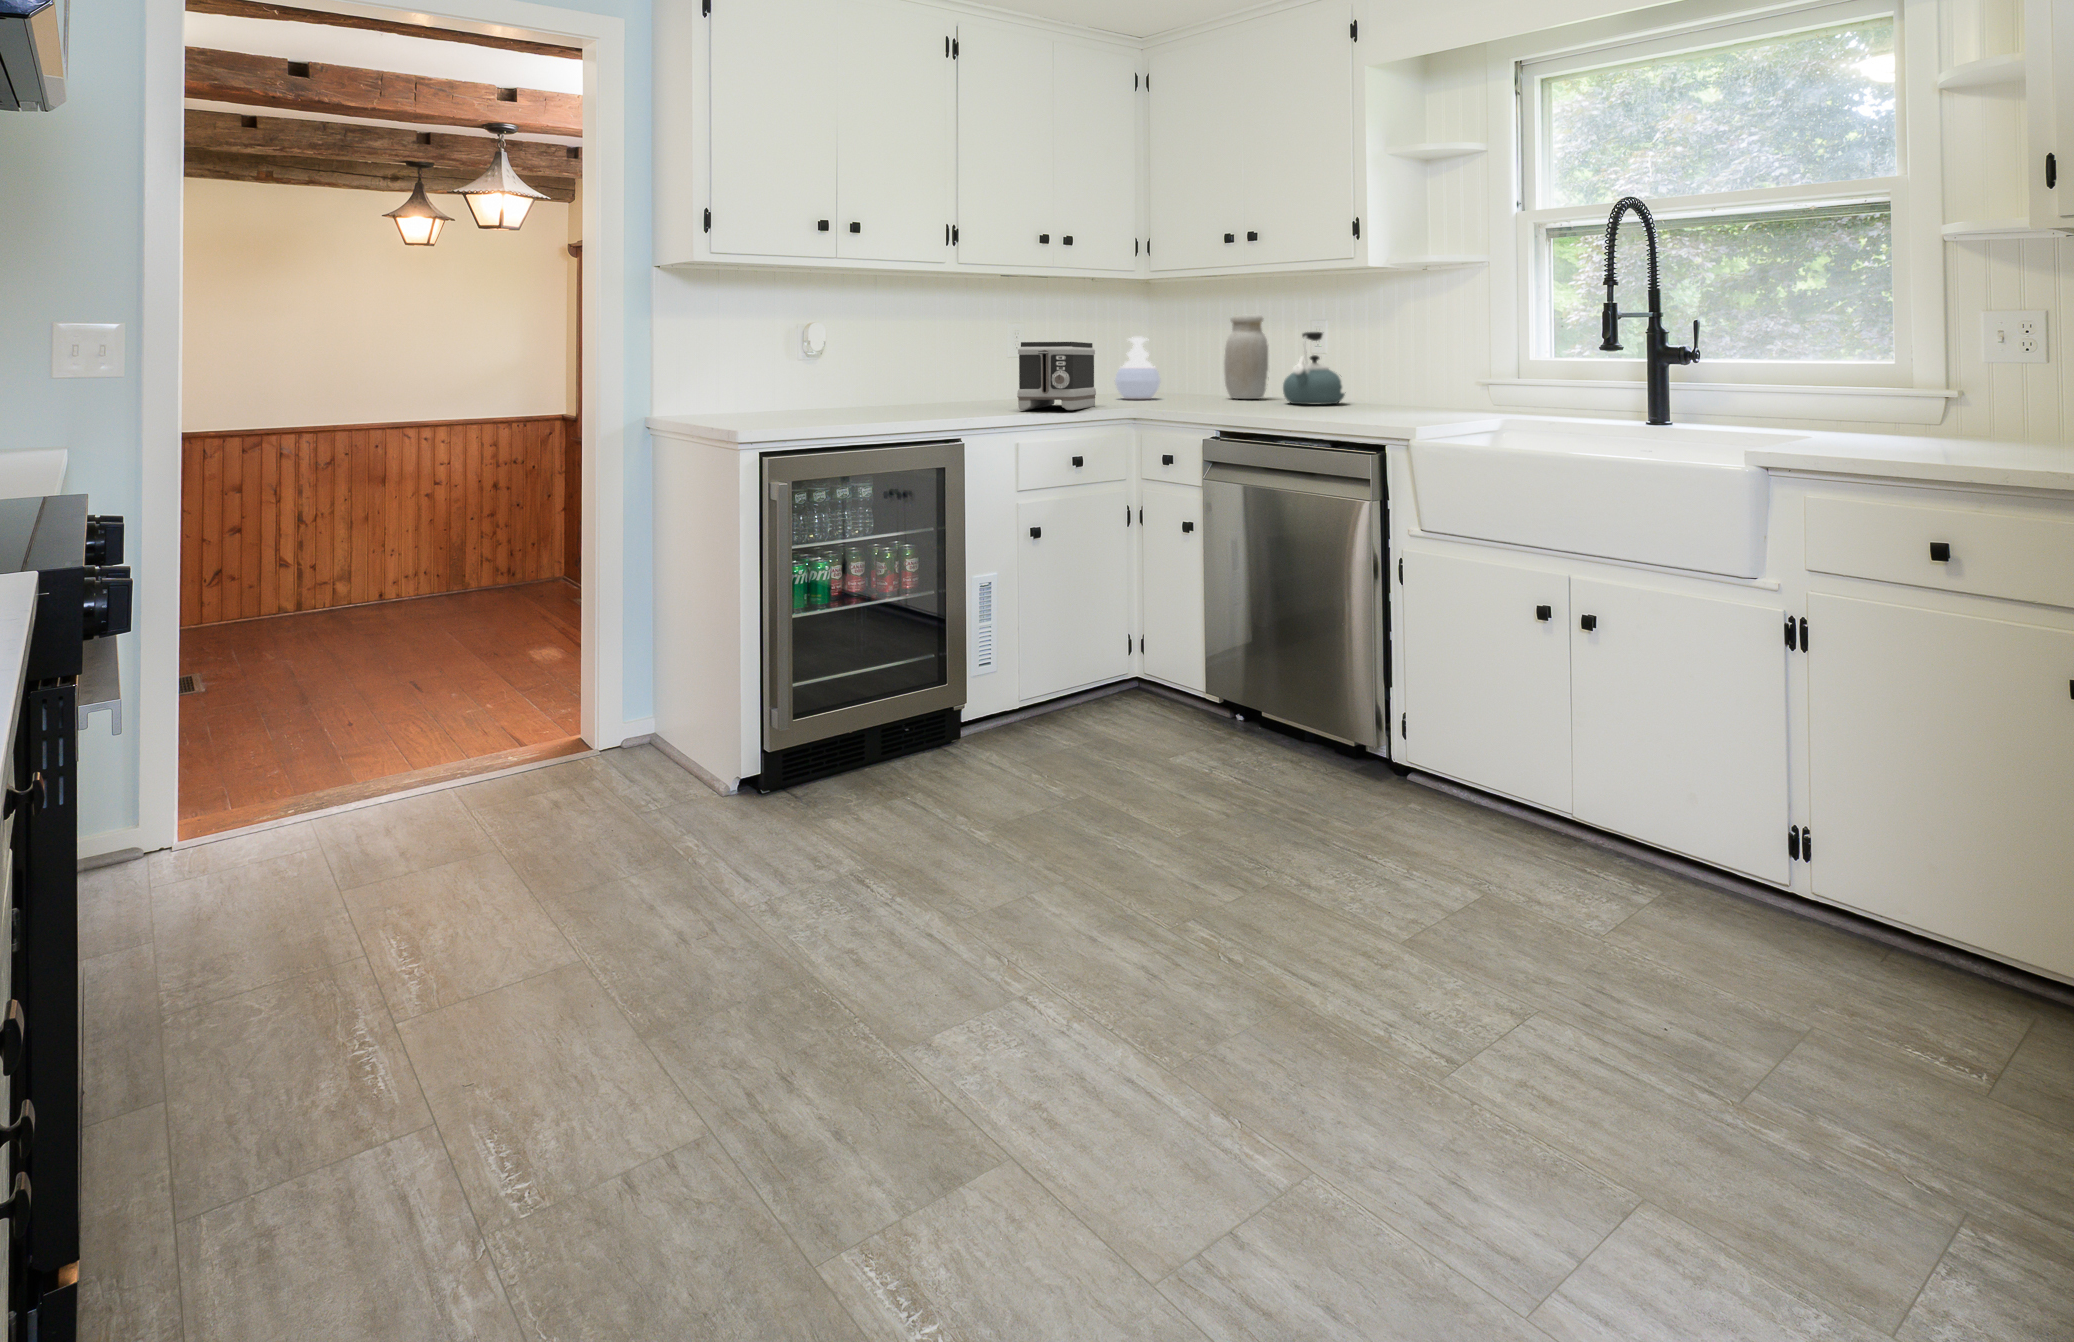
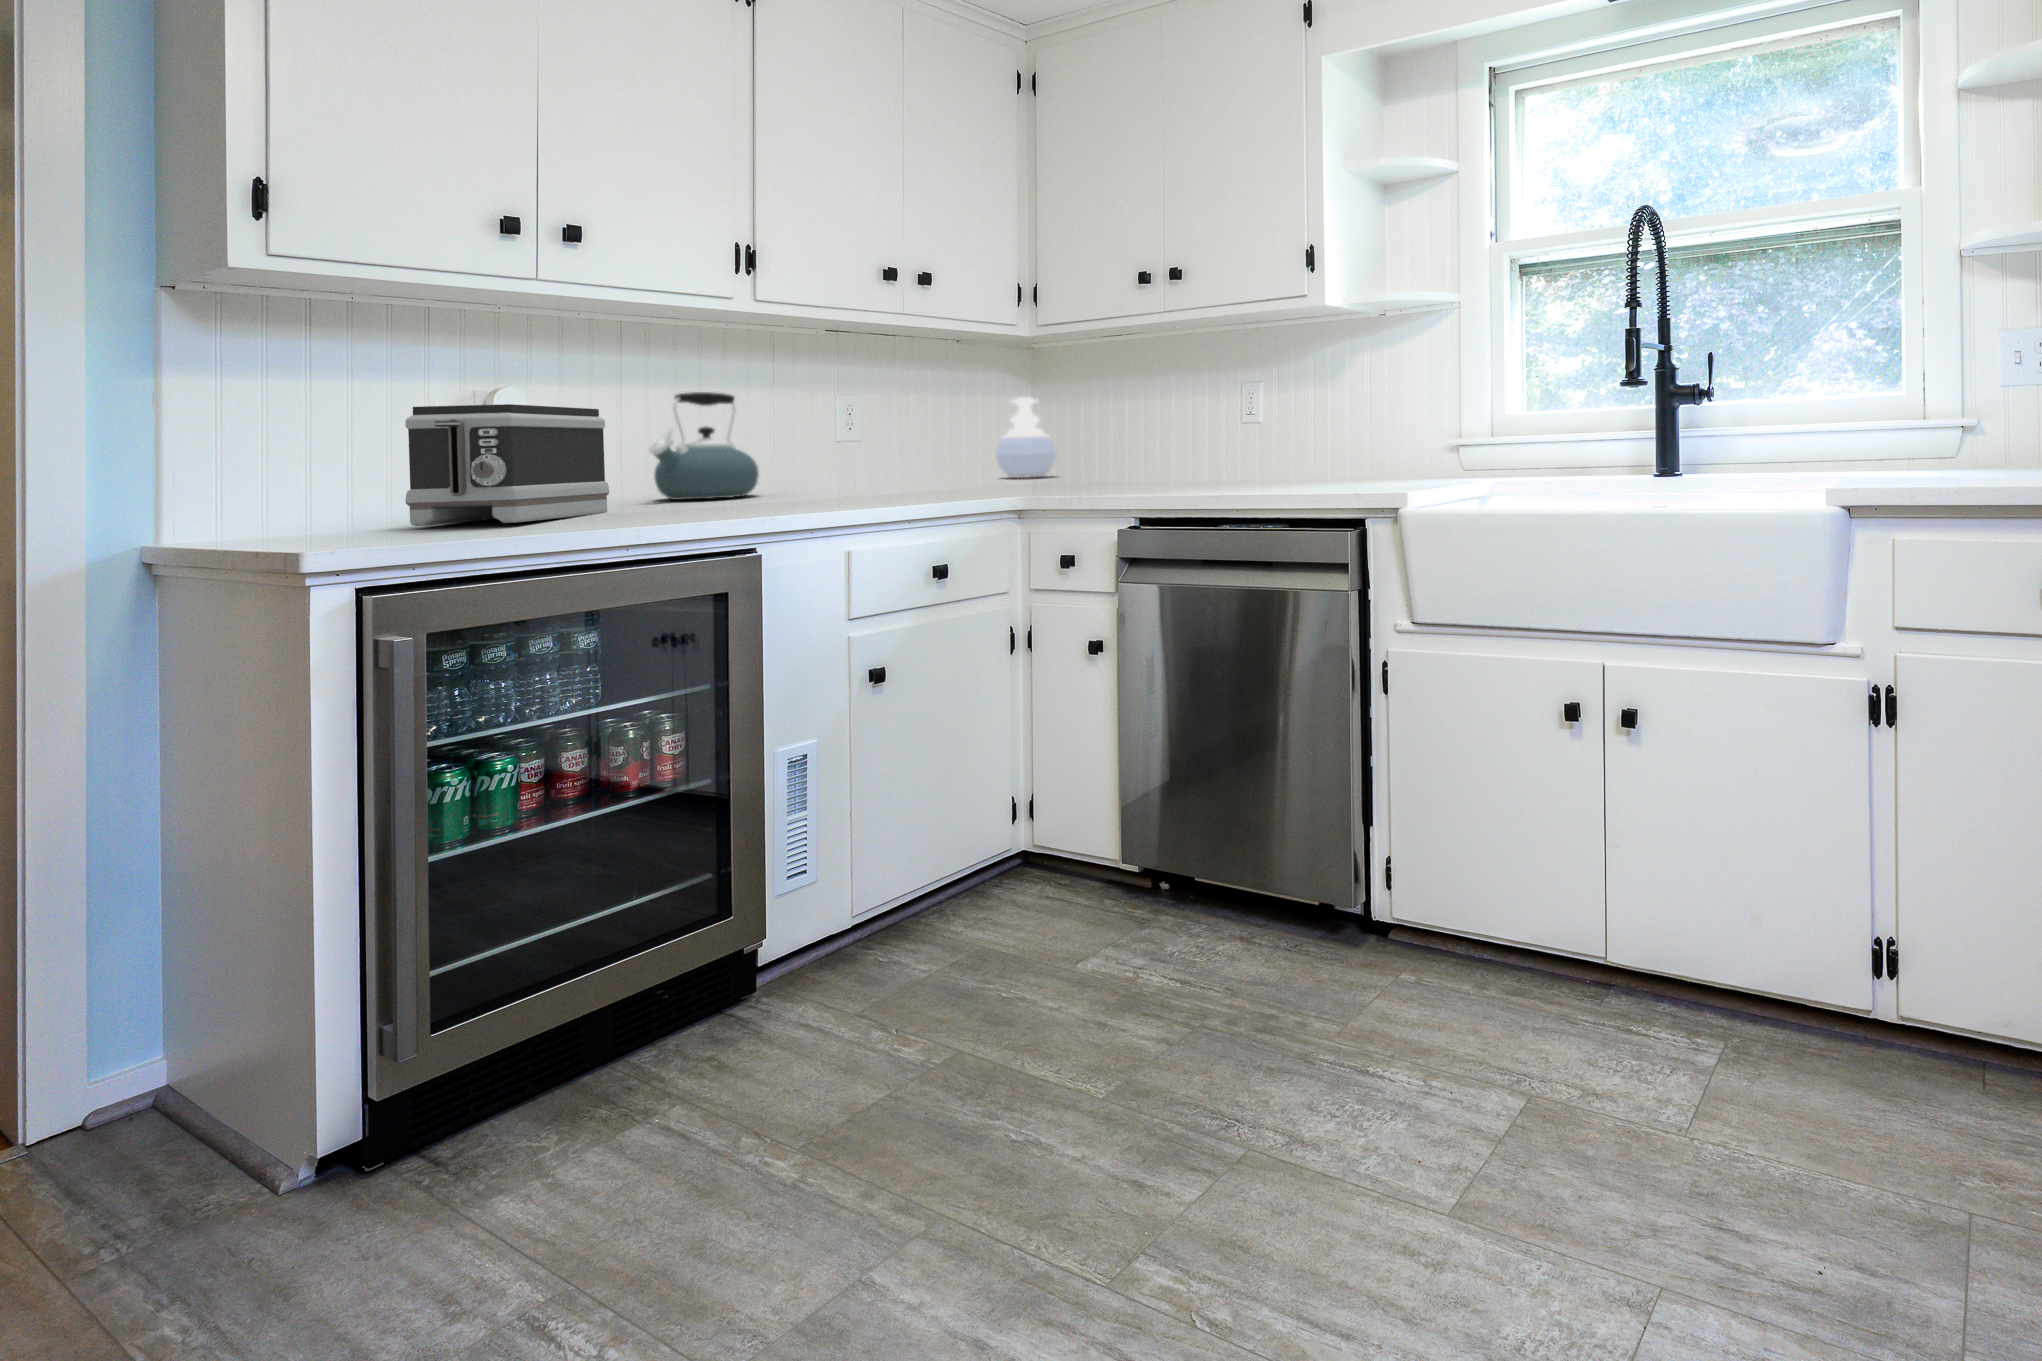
jar: present [1224,314,1268,399] -> none [1138,367,1195,472]
kettle: present [1283,332,1345,404] -> present [649,392,759,500]
toaster: present [1017,342,1096,410] -> present [405,404,609,526]

